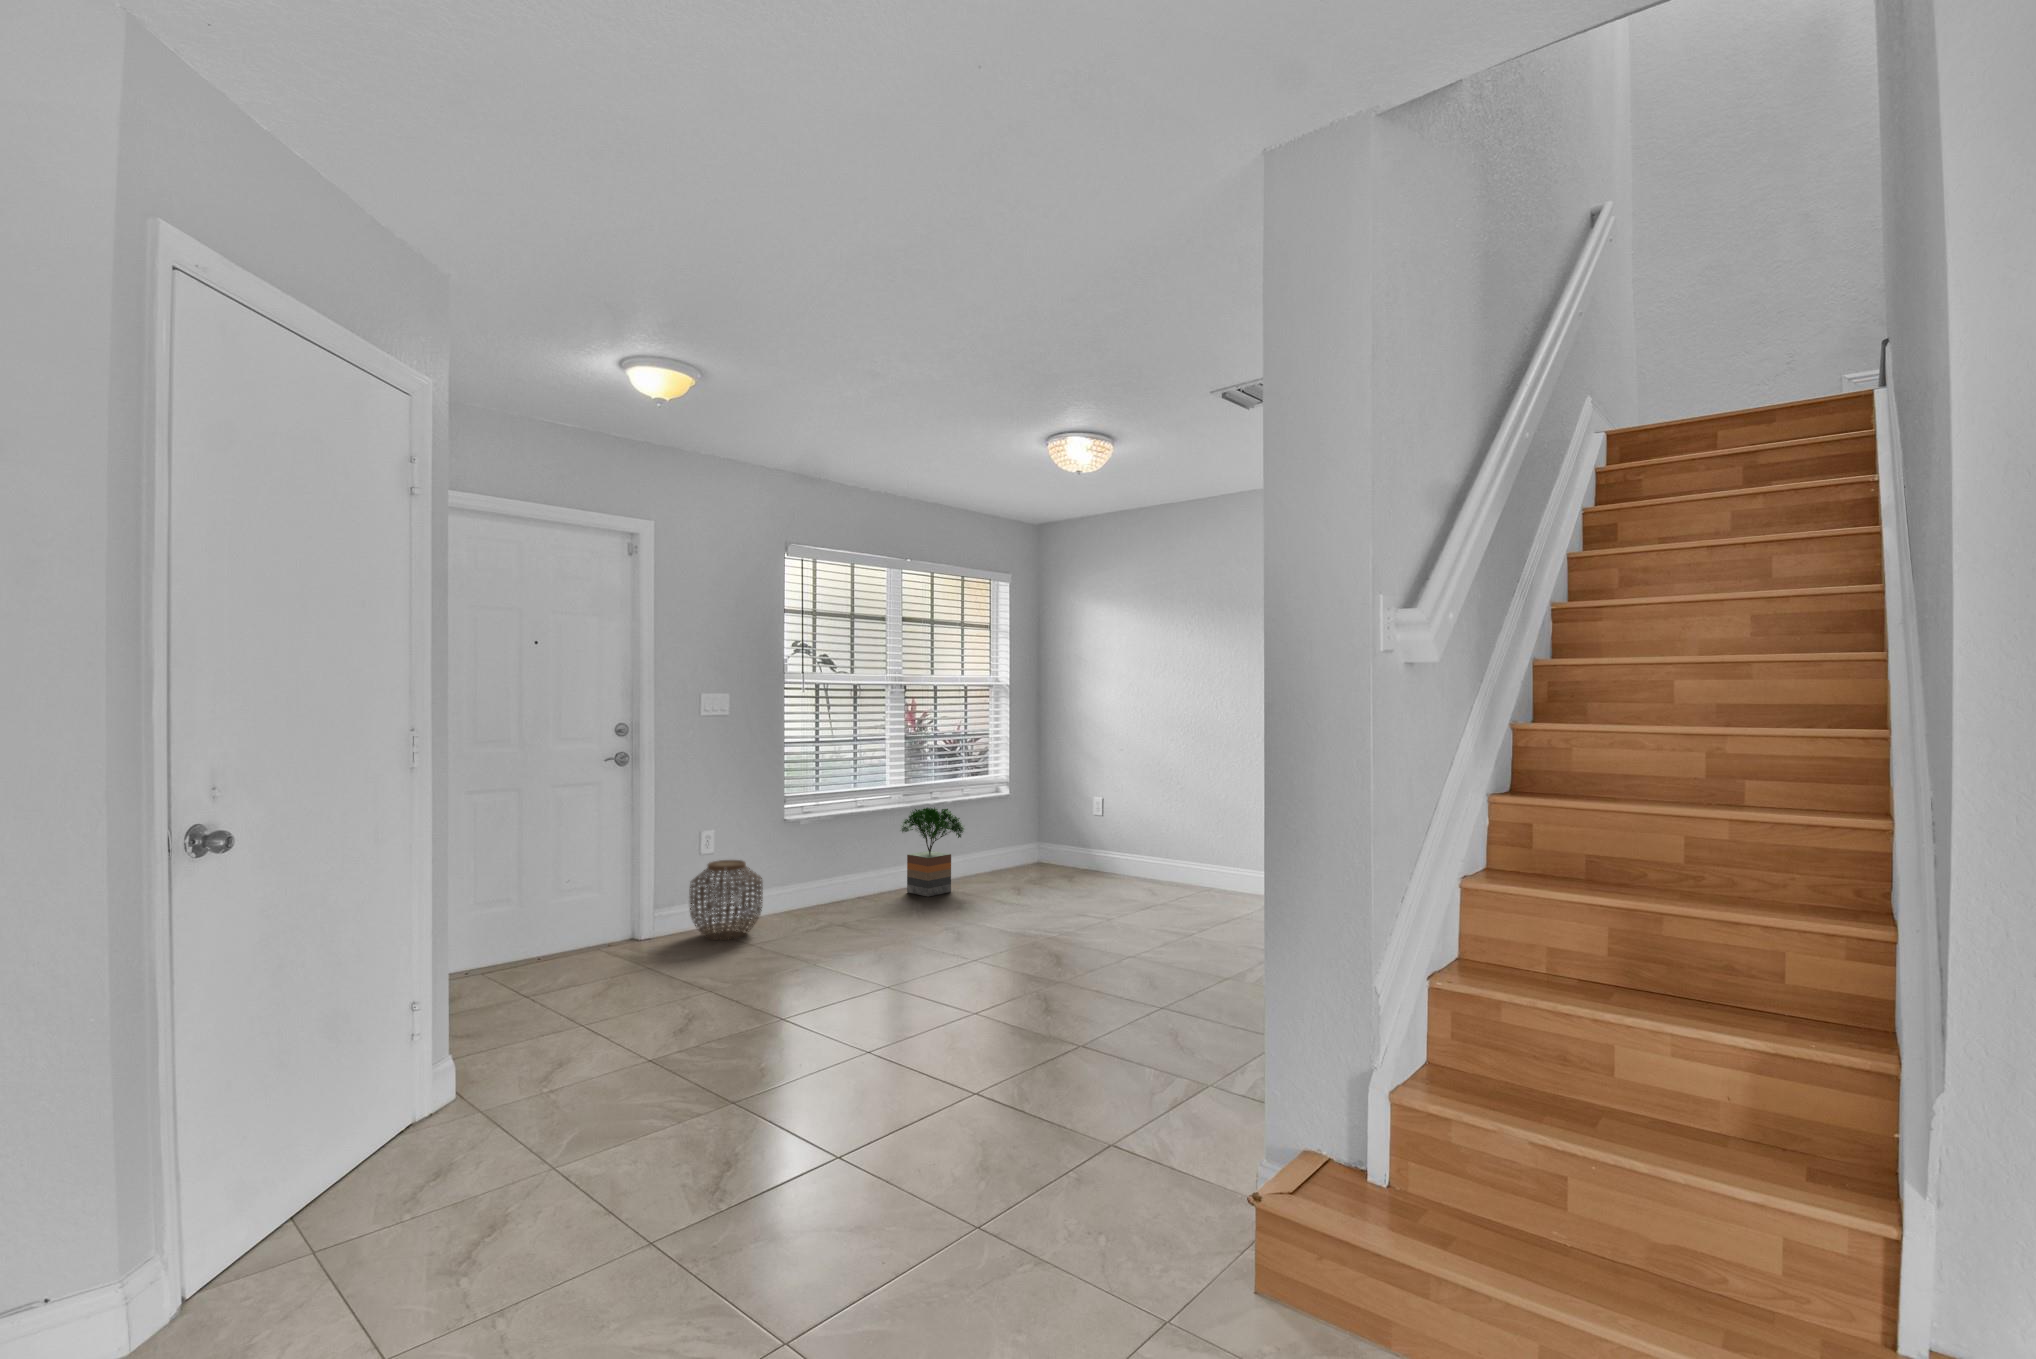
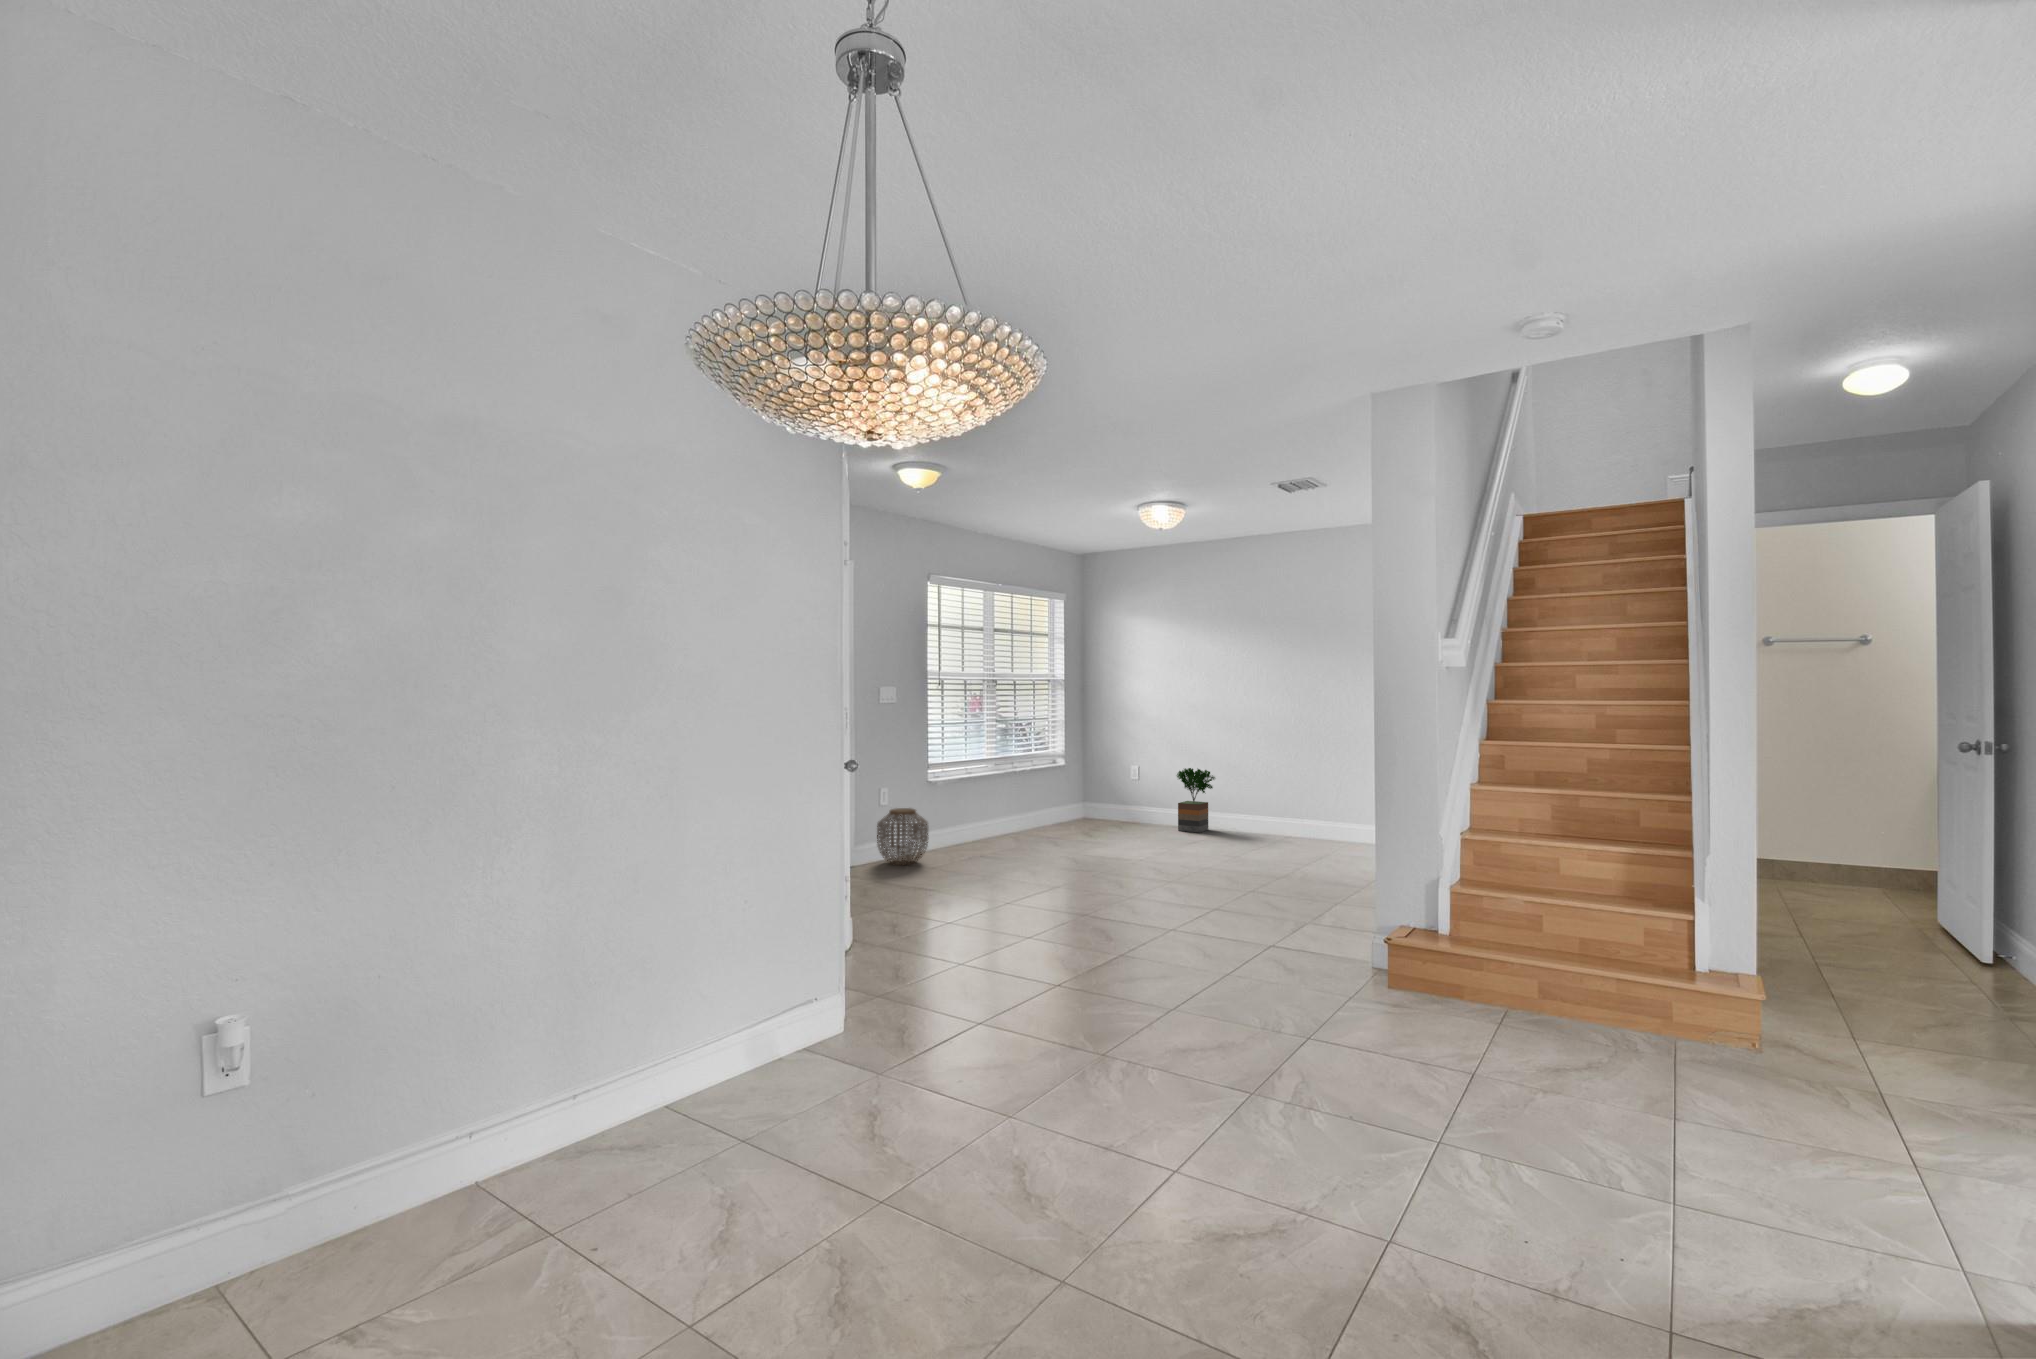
potted tree: present [901,808,964,897] -> present [1177,768,1215,833]

